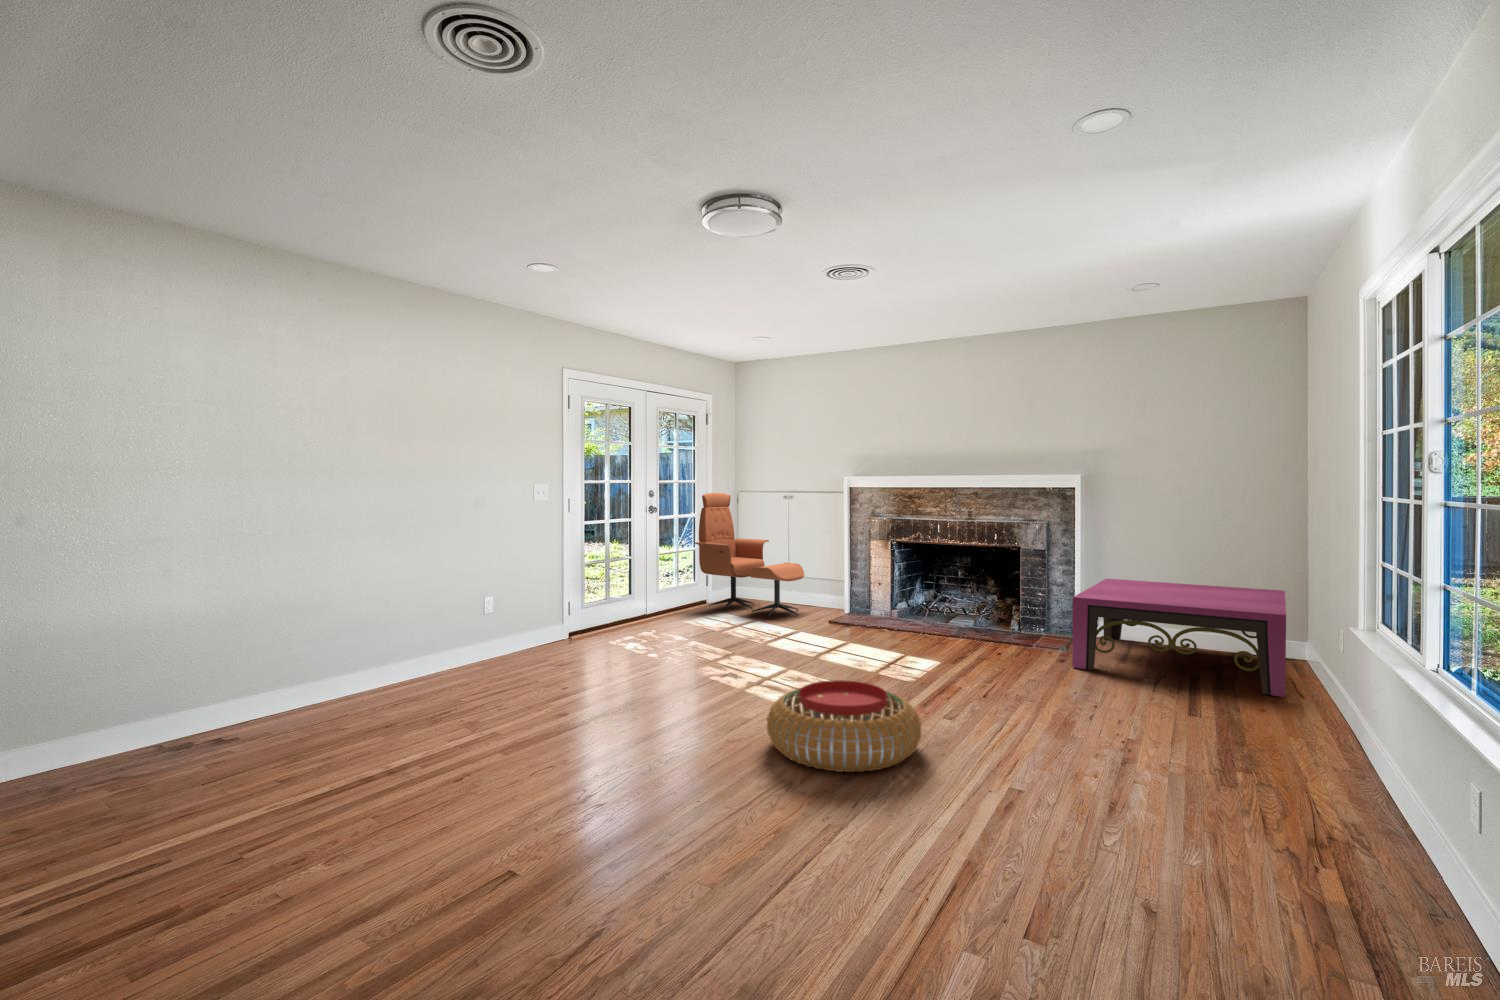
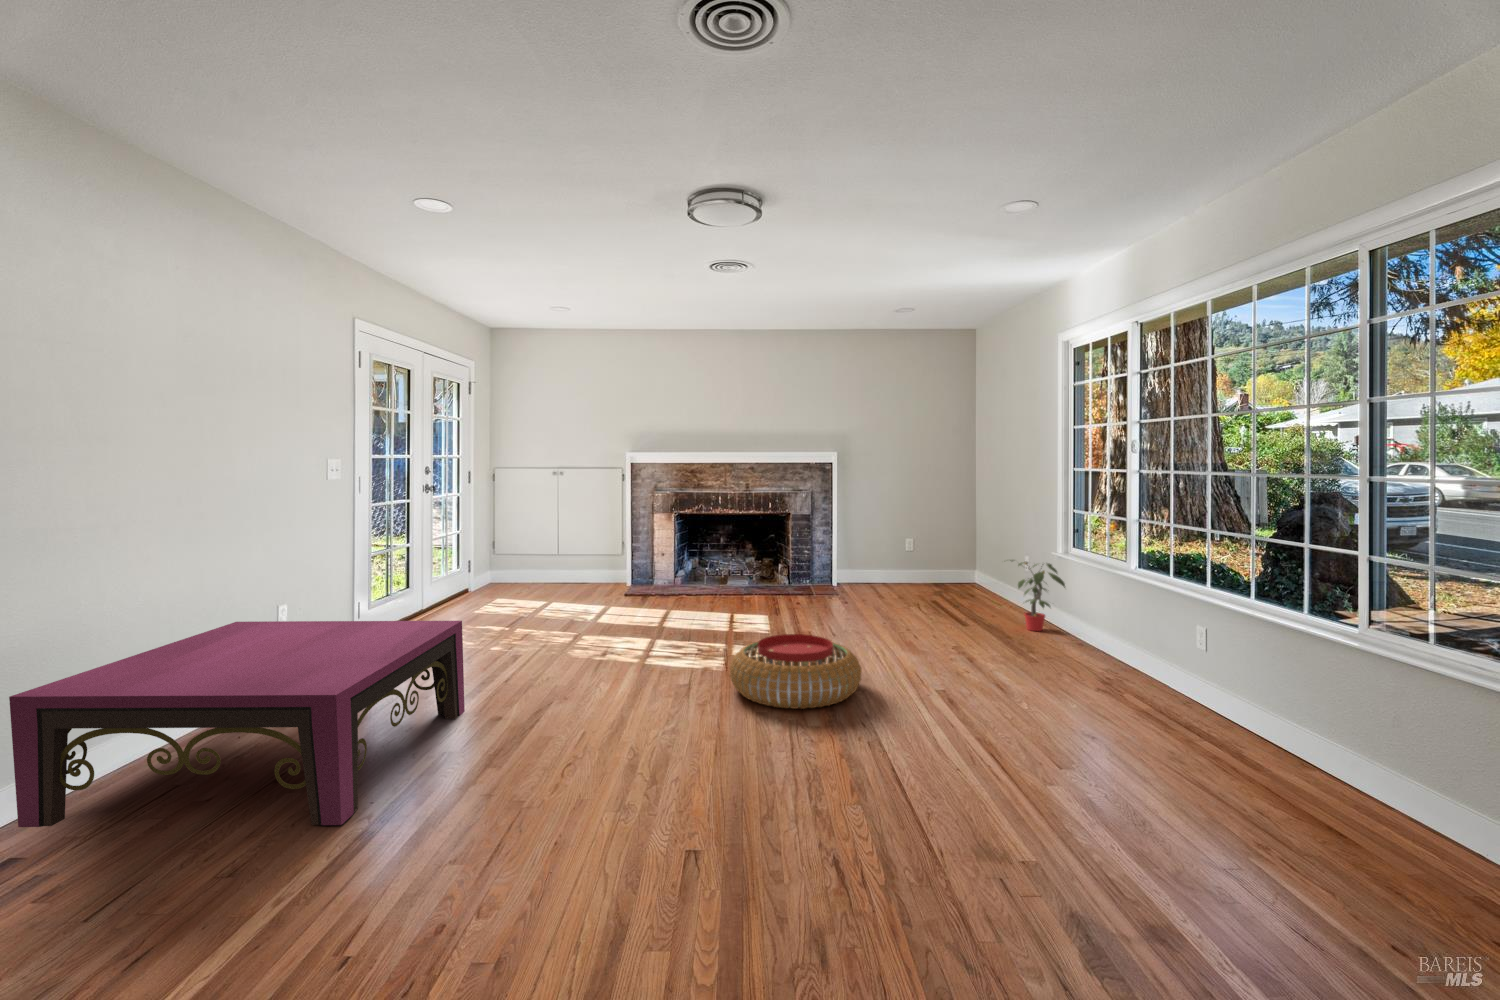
lounge chair: present [695,493,804,618] -> none [462,469,586,597]
coffee table: present [1073,579,1286,697] -> present [9,621,465,827]
potted plant: none [1255,627,1344,740] -> present [1010,560,1065,631]

